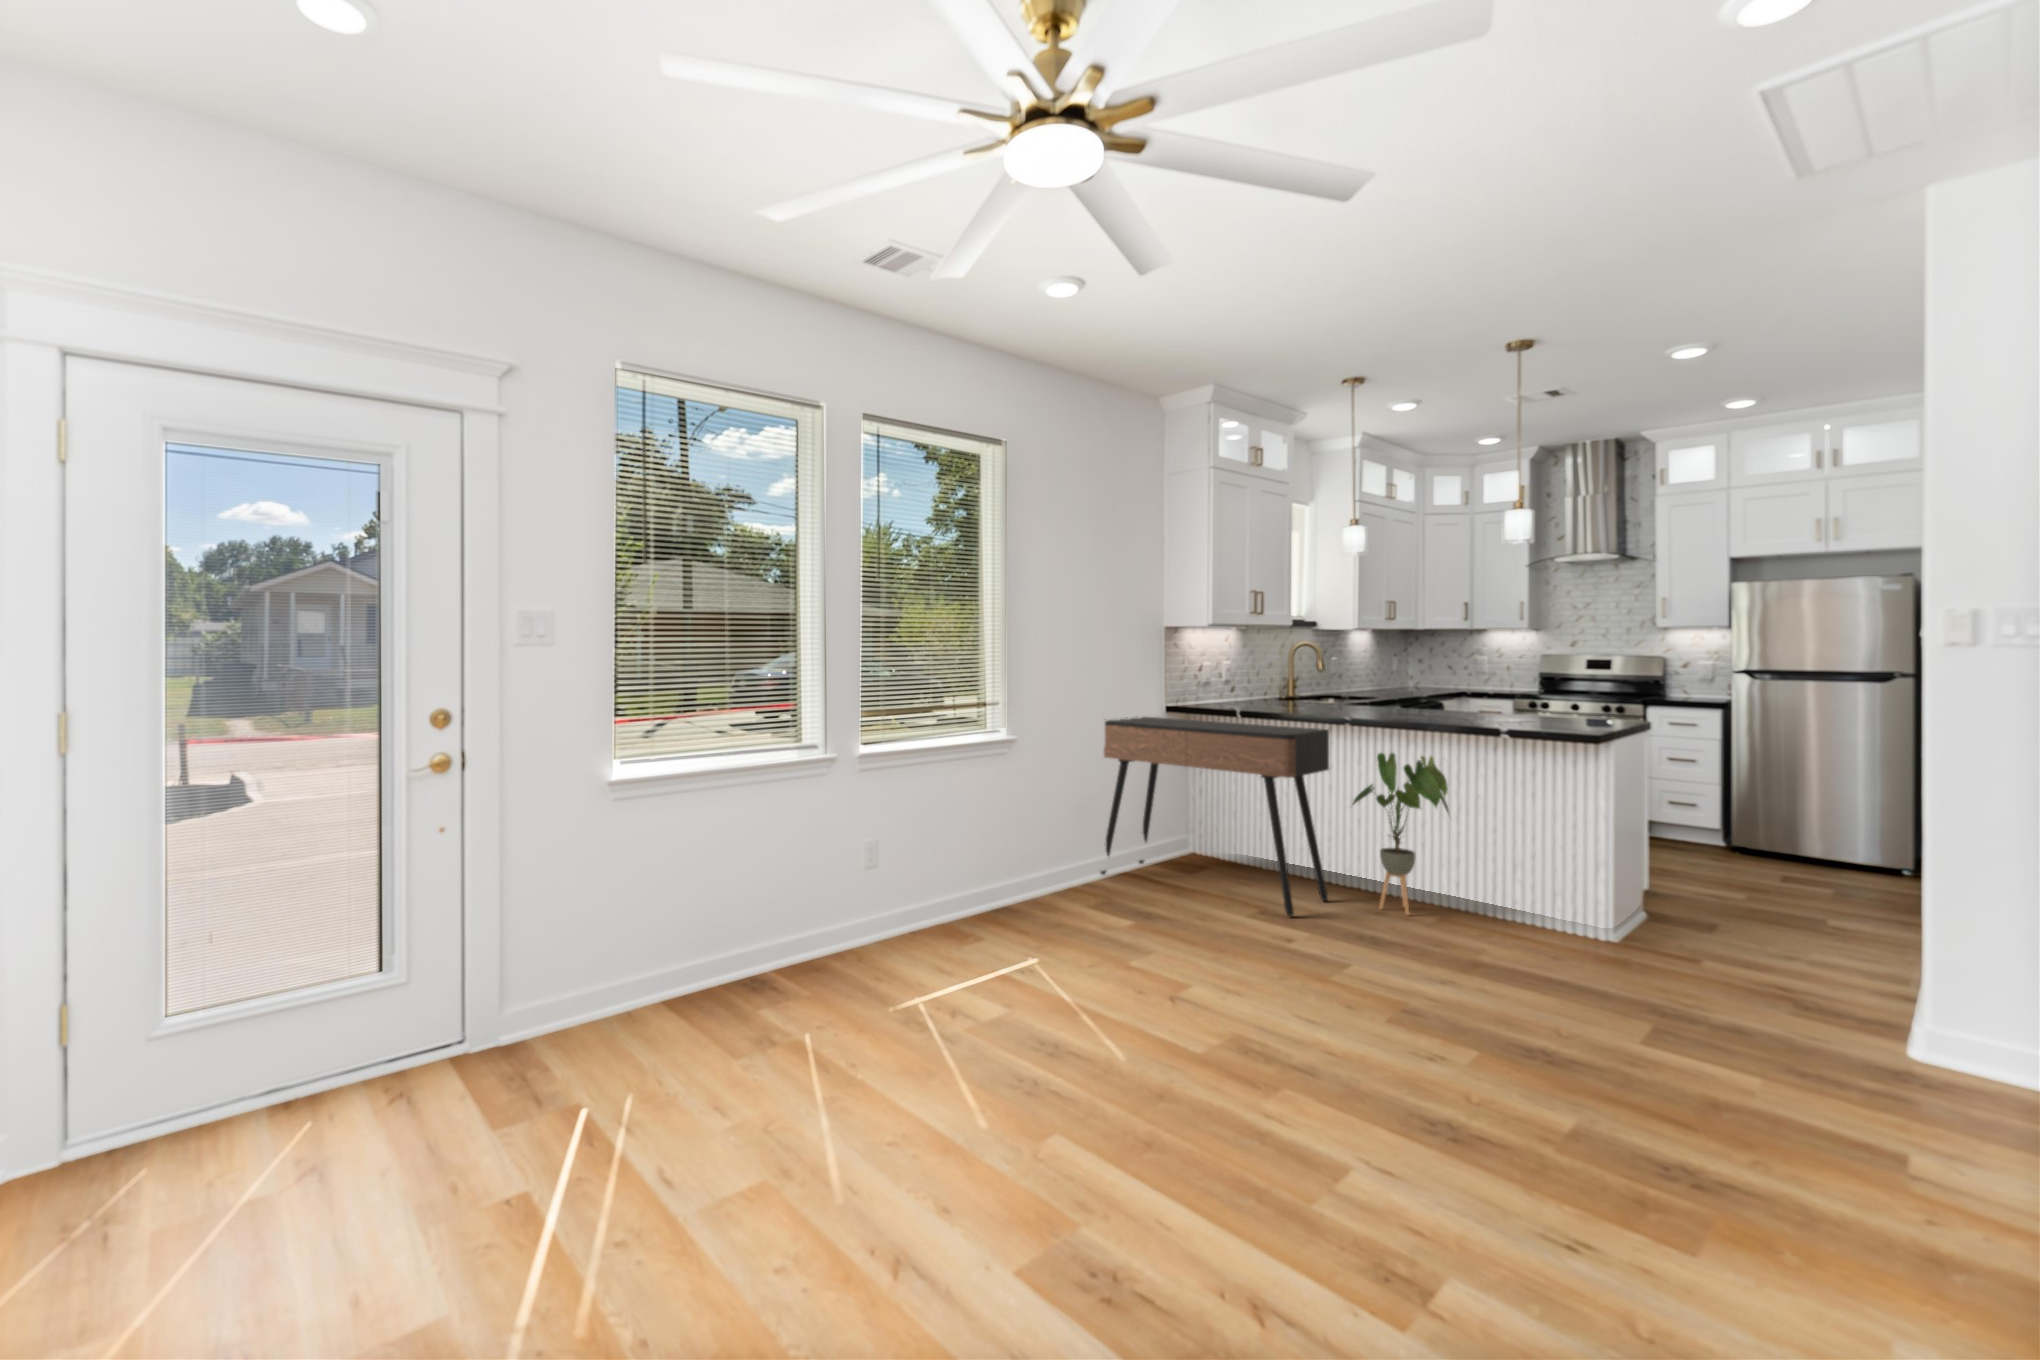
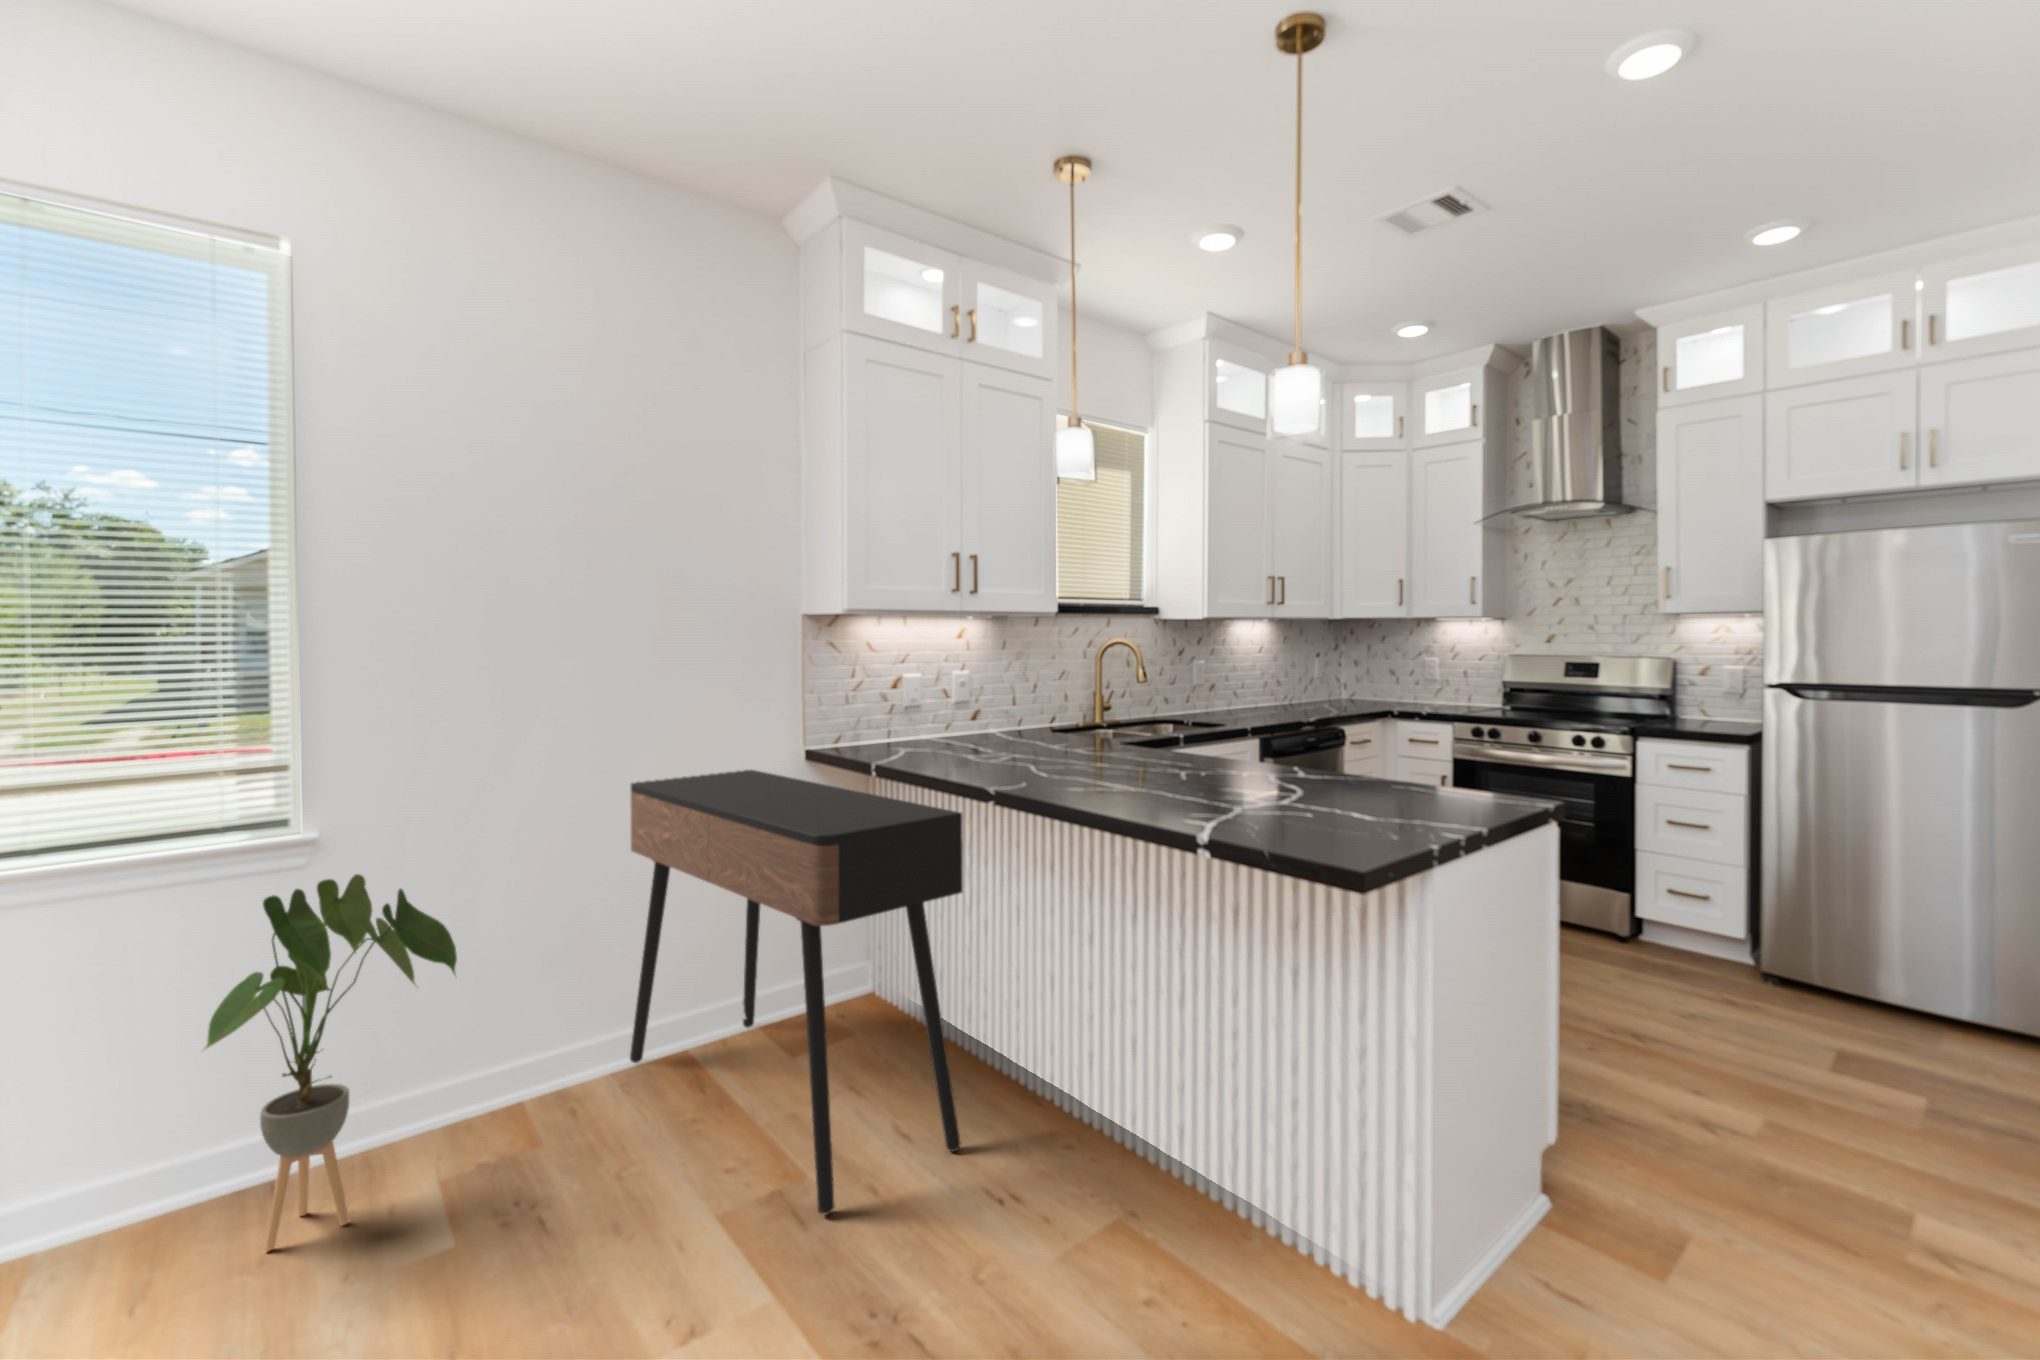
house plant: present [1353,753,1449,915] -> present [205,874,457,1251]

